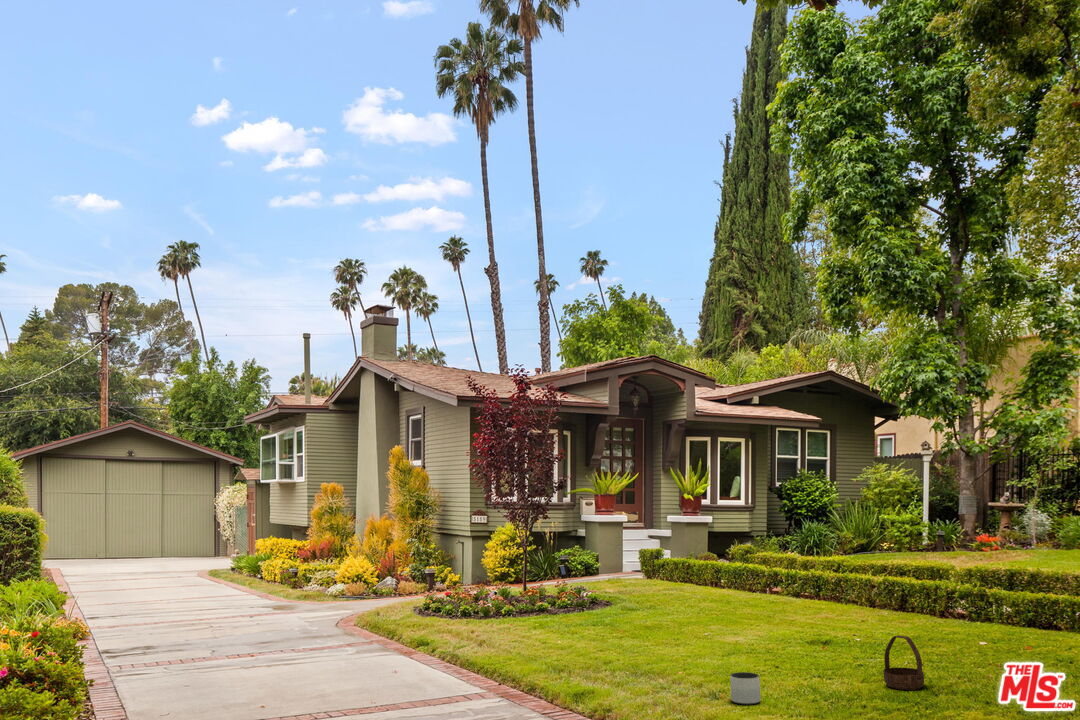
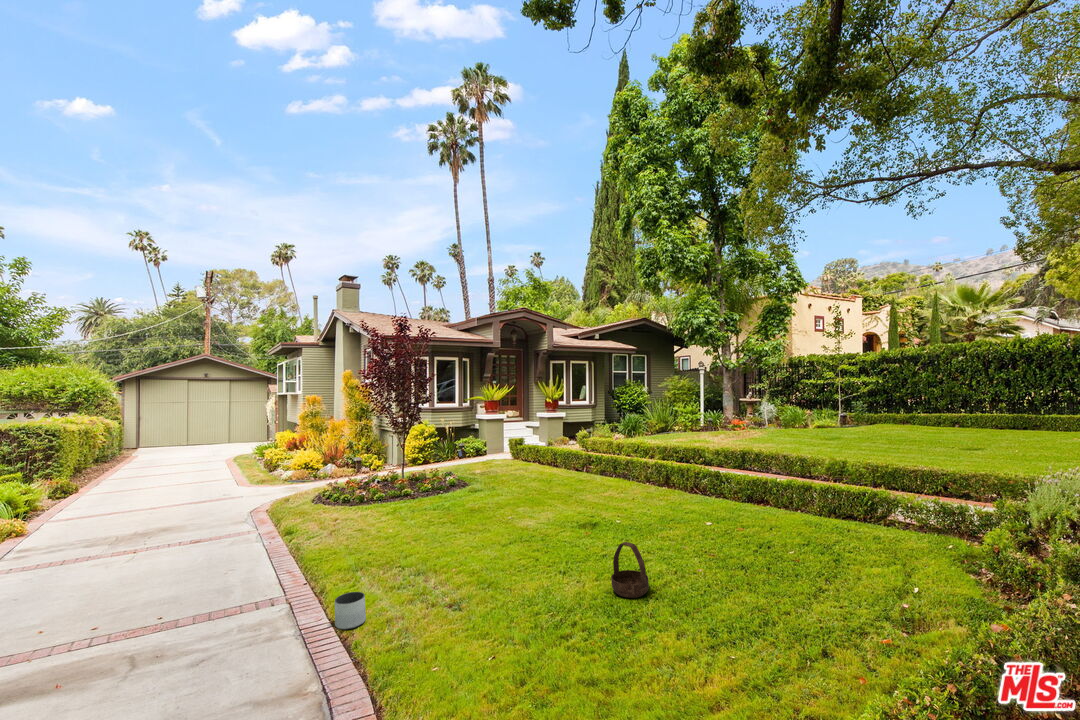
planter: present [730,672,761,705] -> present [335,592,366,630]

